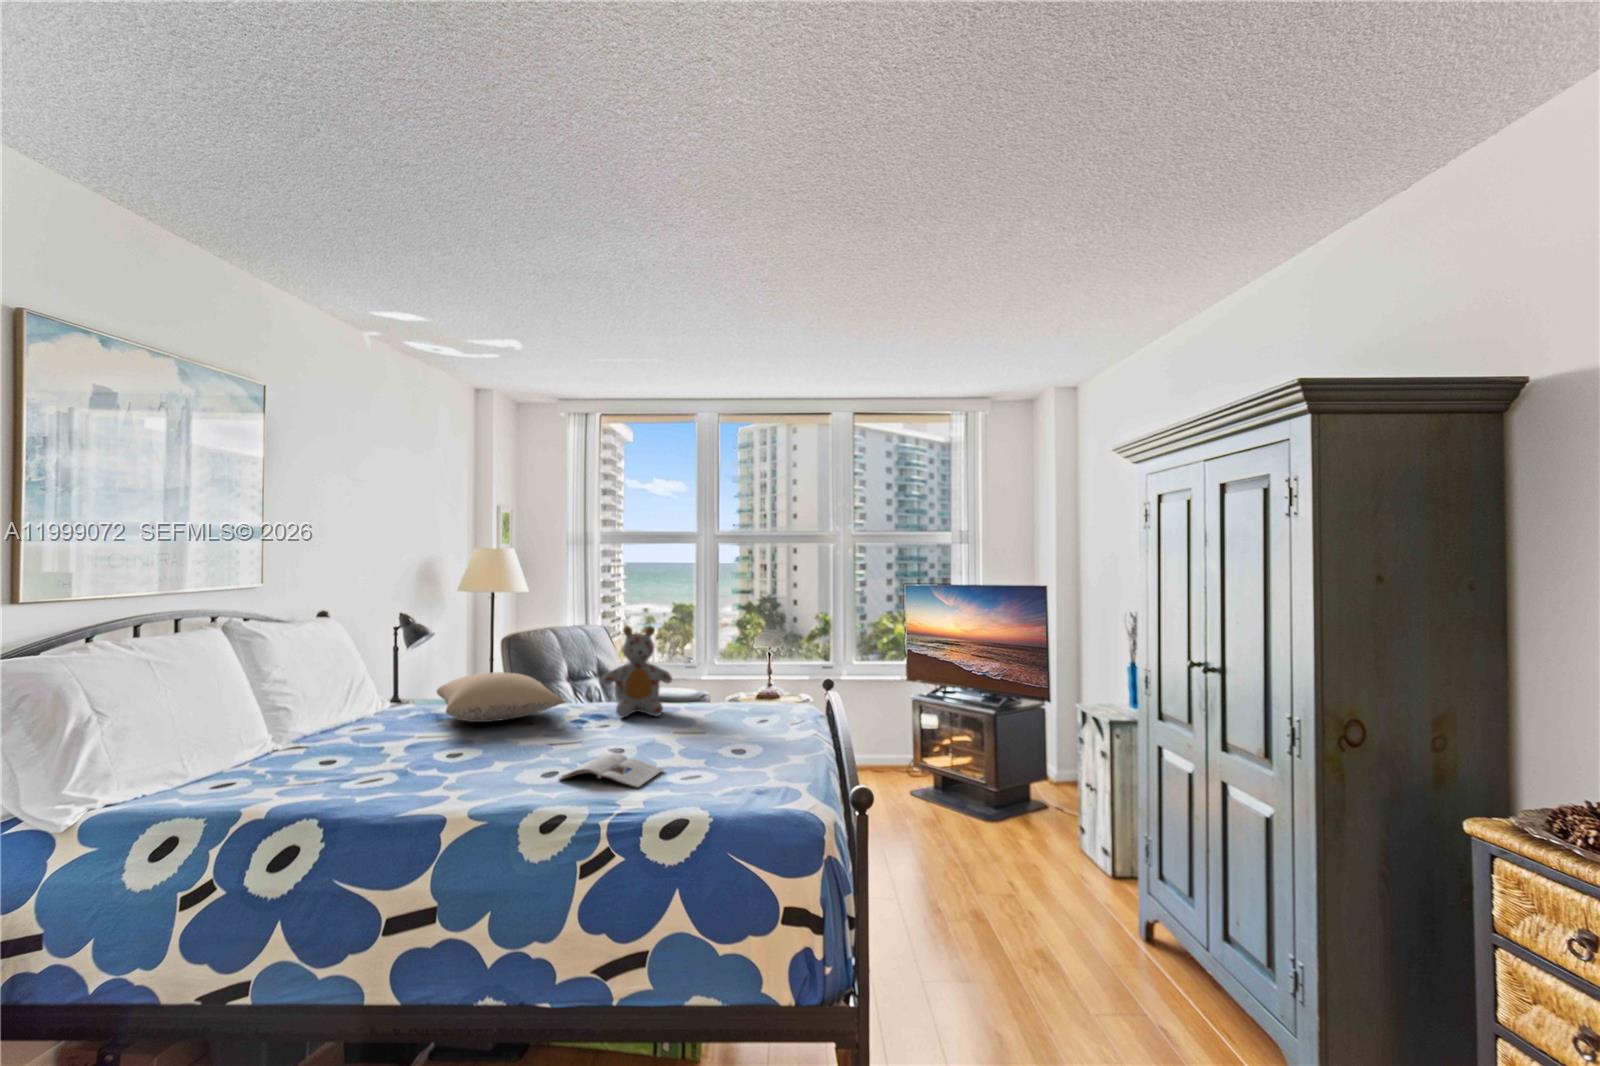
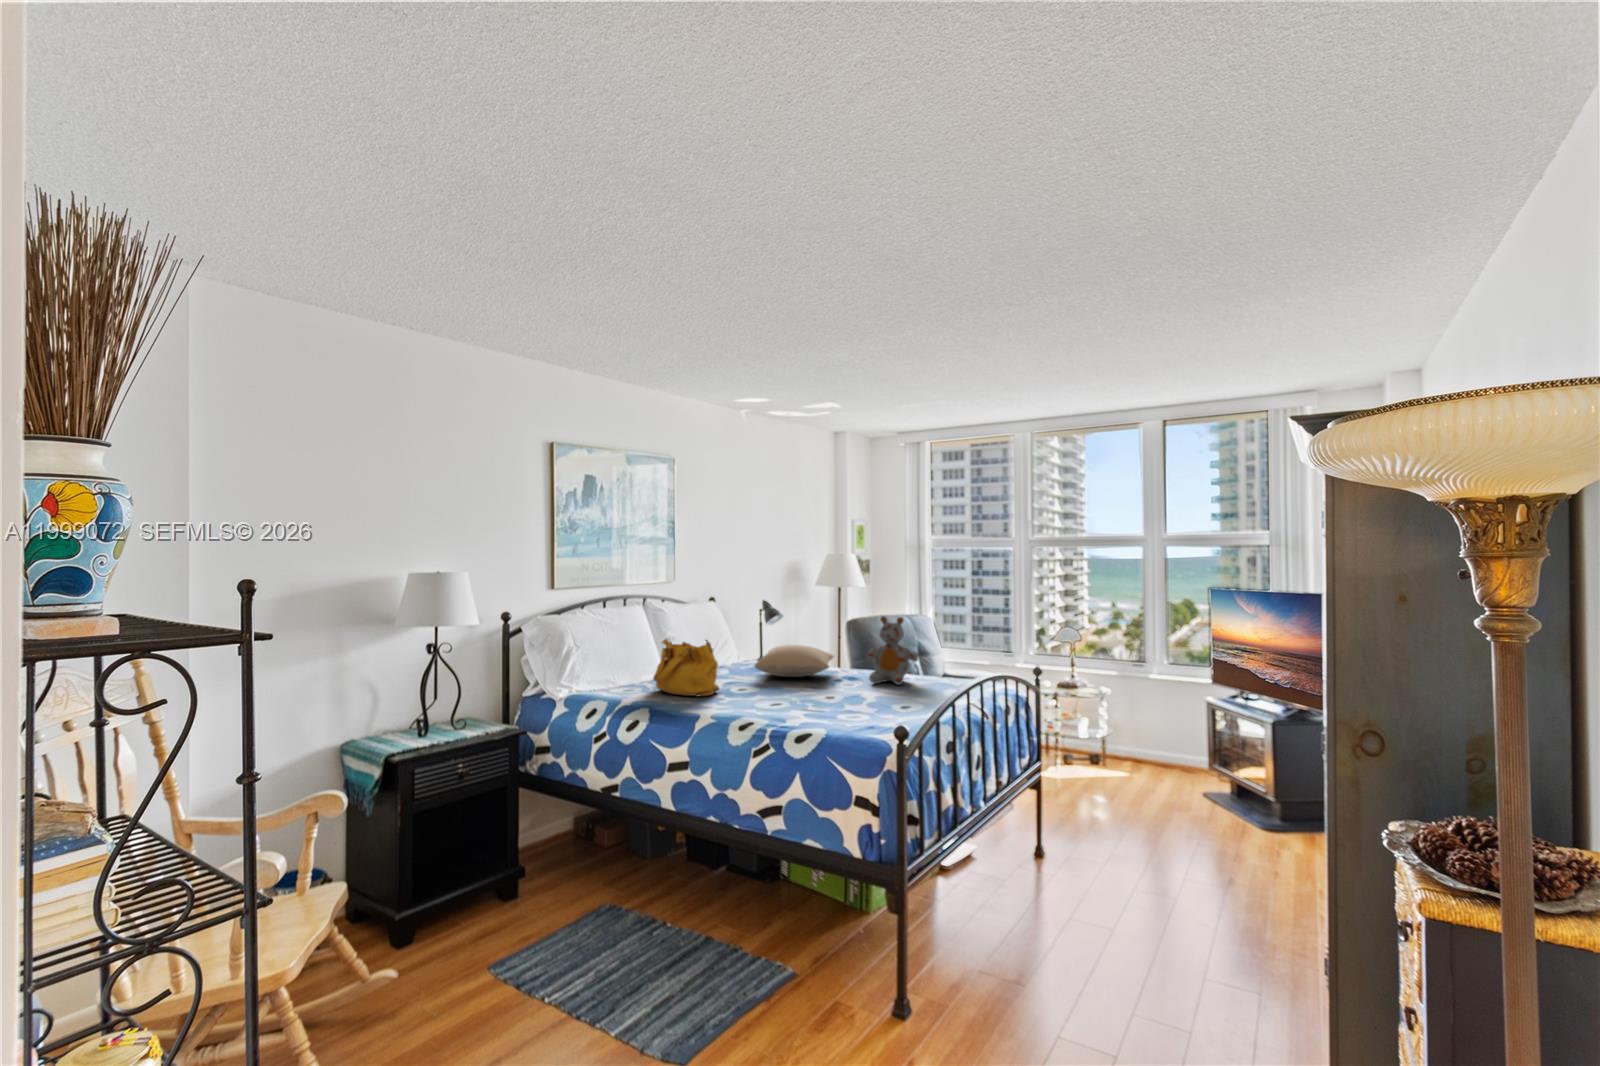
handbag: none [287,678,417,780] -> present [653,638,719,697]
magazine: present [559,753,663,788] -> none [780,698,847,718]

